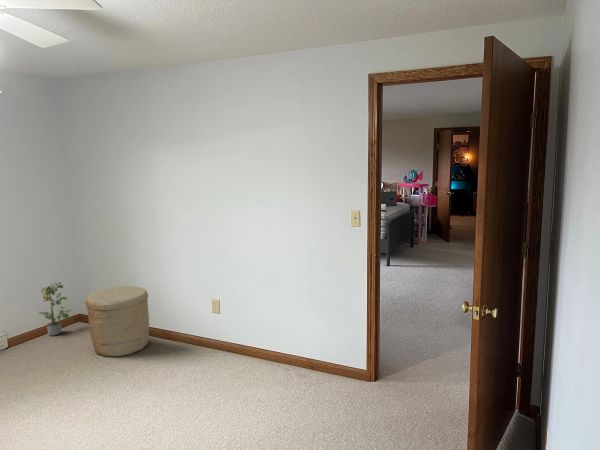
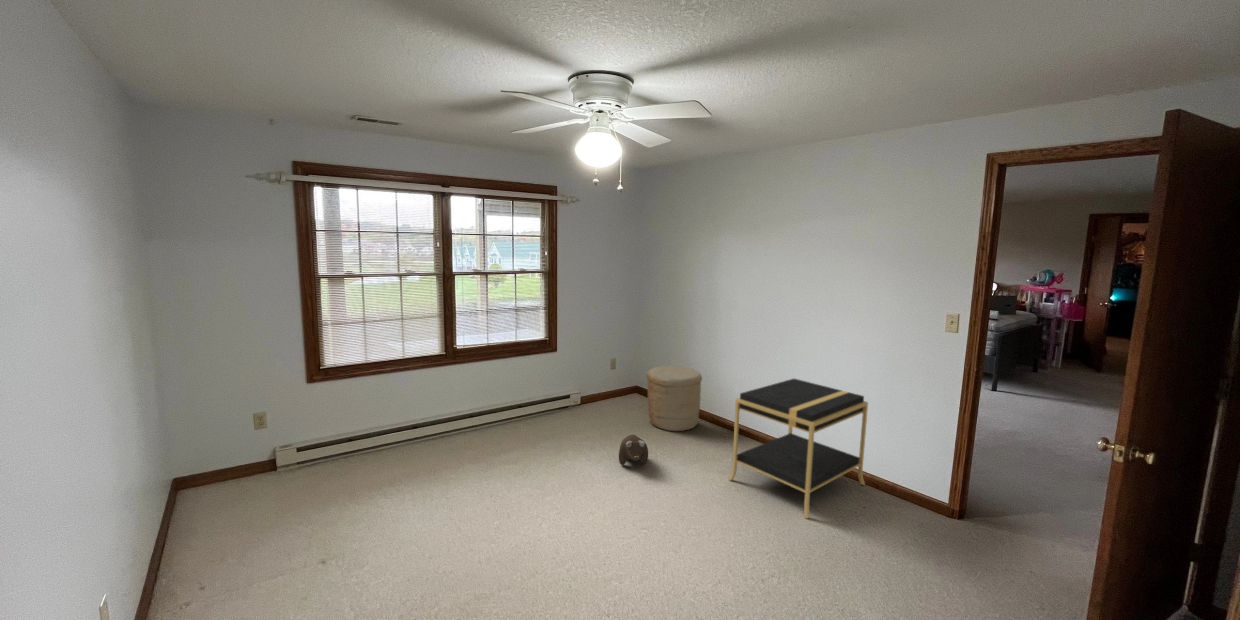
potted plant: present [39,282,70,335] -> none [605,353,631,402]
nightstand: none [177,283,304,419] -> present [729,379,868,518]
plush toy: none [49,374,87,412] -> present [619,435,648,465]

